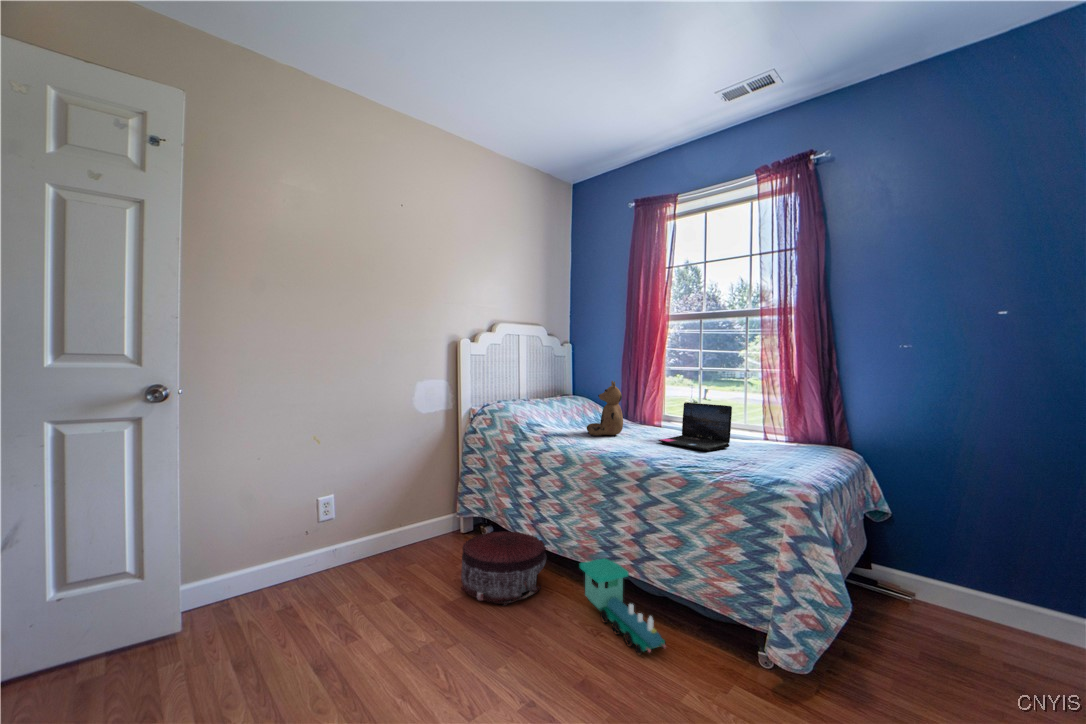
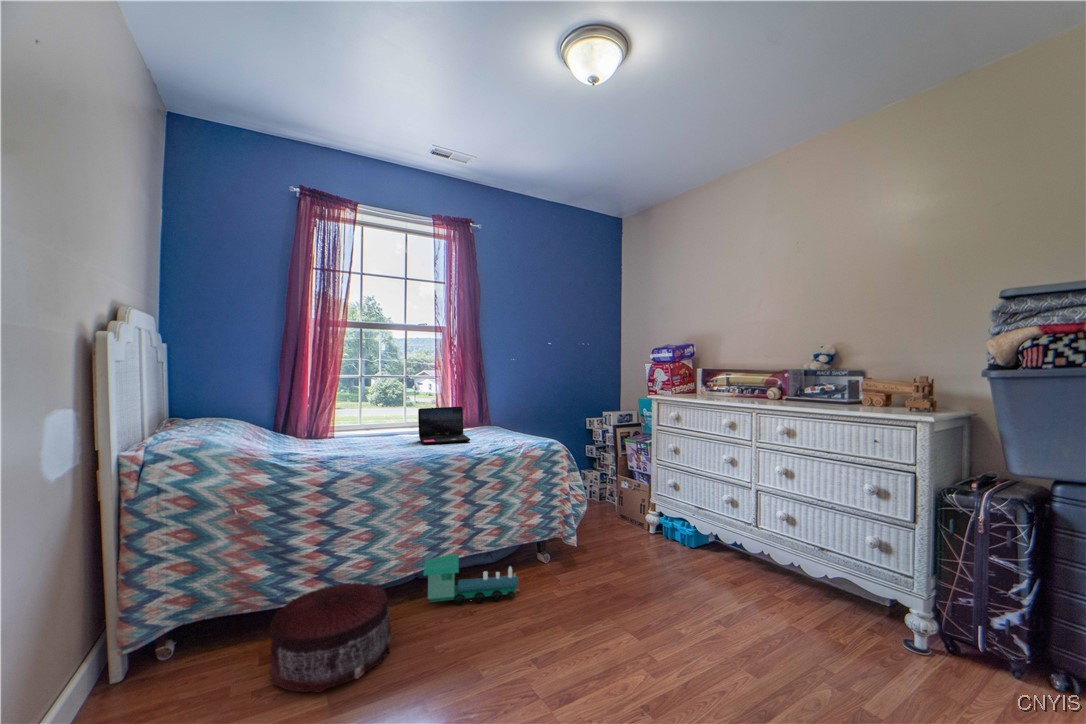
teddy bear: present [587,381,623,436] -> none [339,394,388,453]

